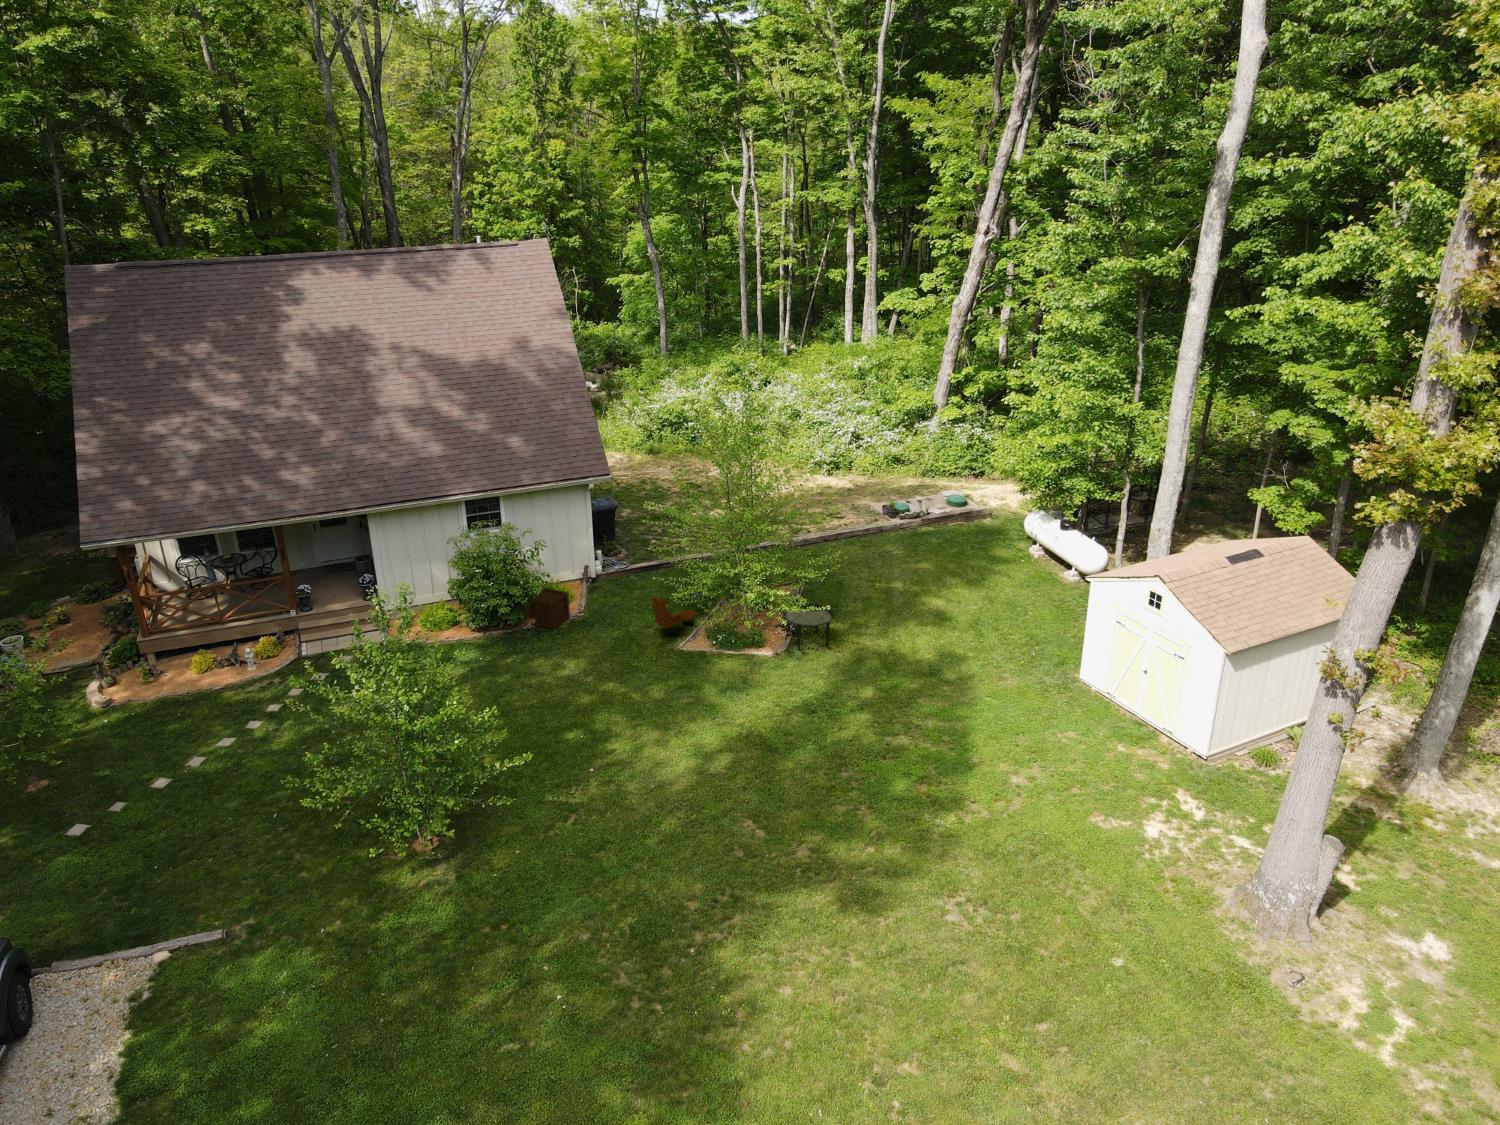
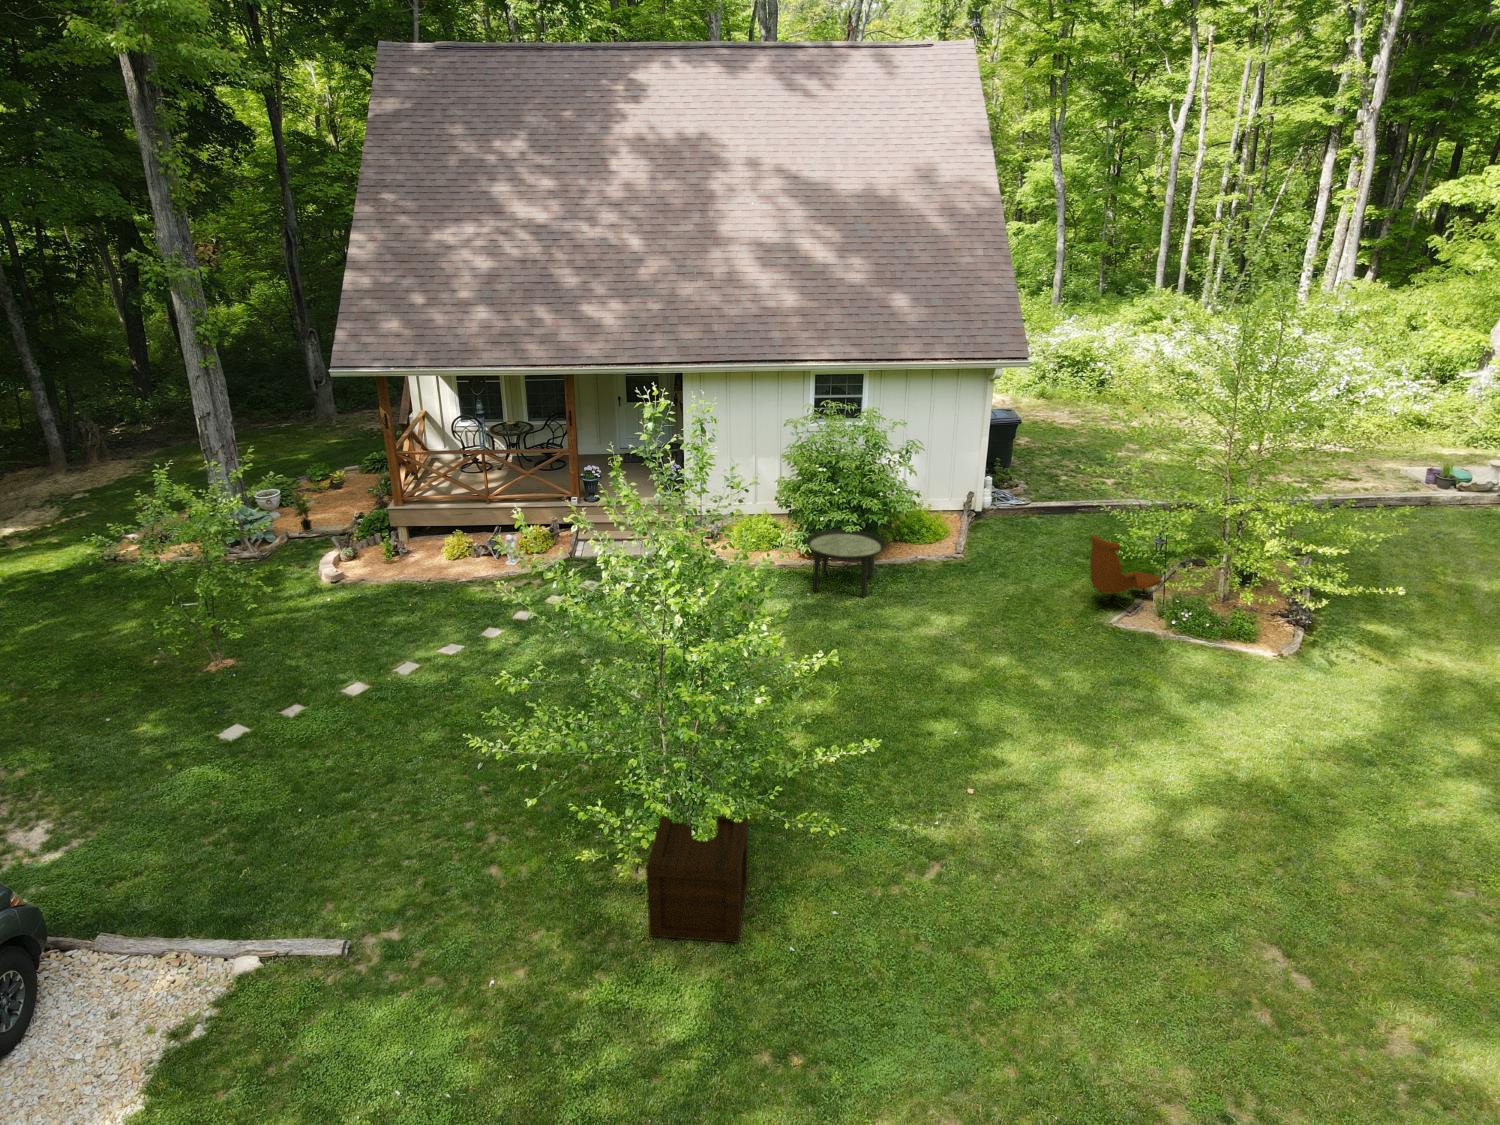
wooden crate: present [528,588,570,629] -> present [646,815,748,943]
round table: present [783,603,834,650] -> present [806,529,886,597]
potted plant: none [40,638,64,670] -> present [291,492,312,532]

